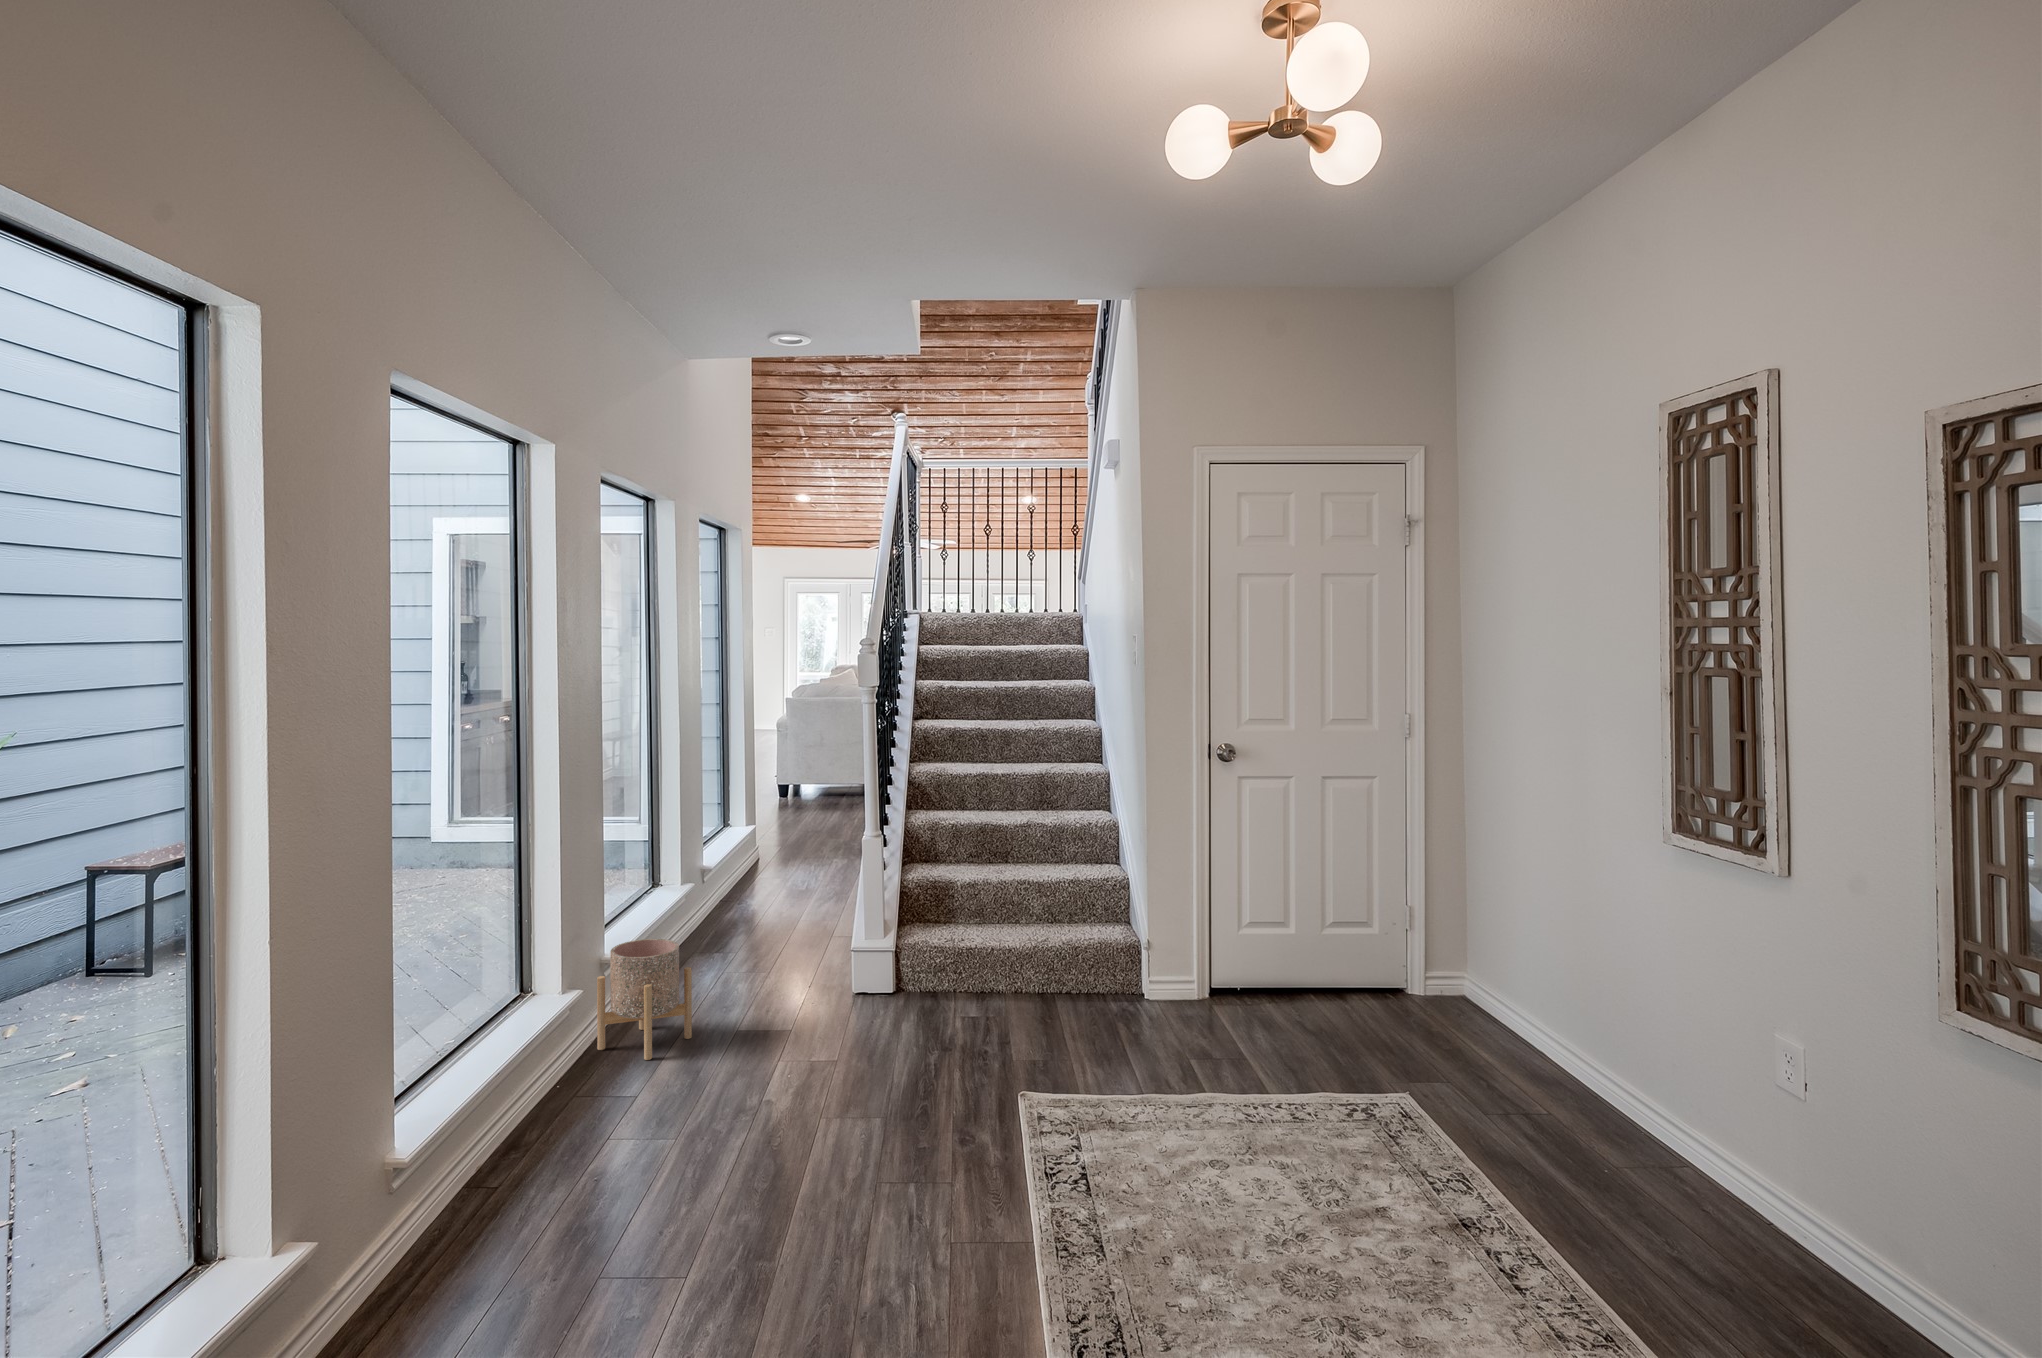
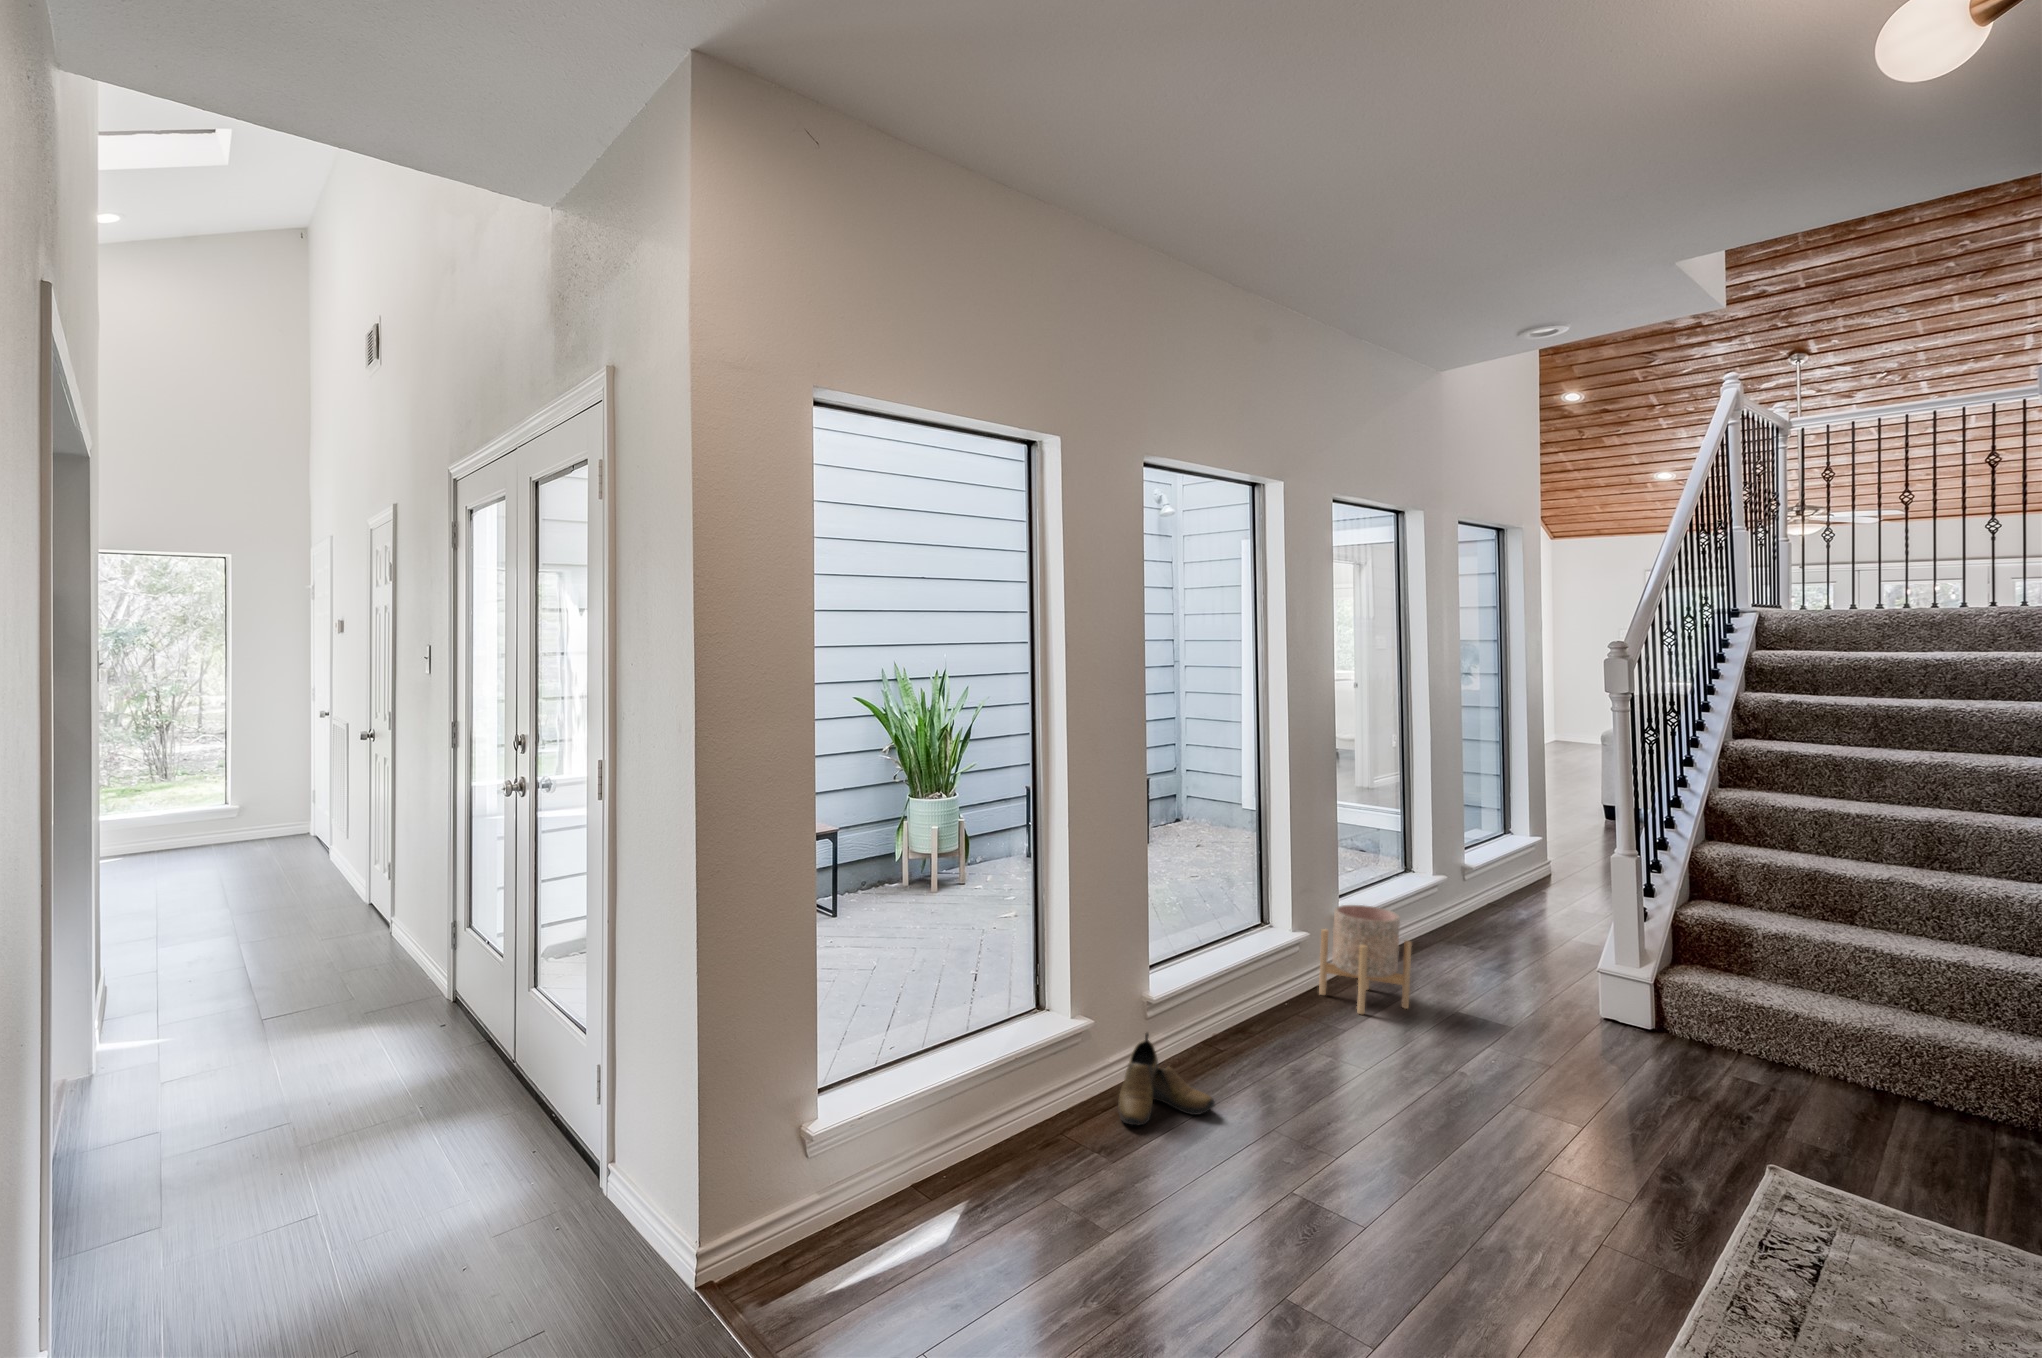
shoe: none [401,1182,530,1318] -> present [1118,1033,1215,1125]

